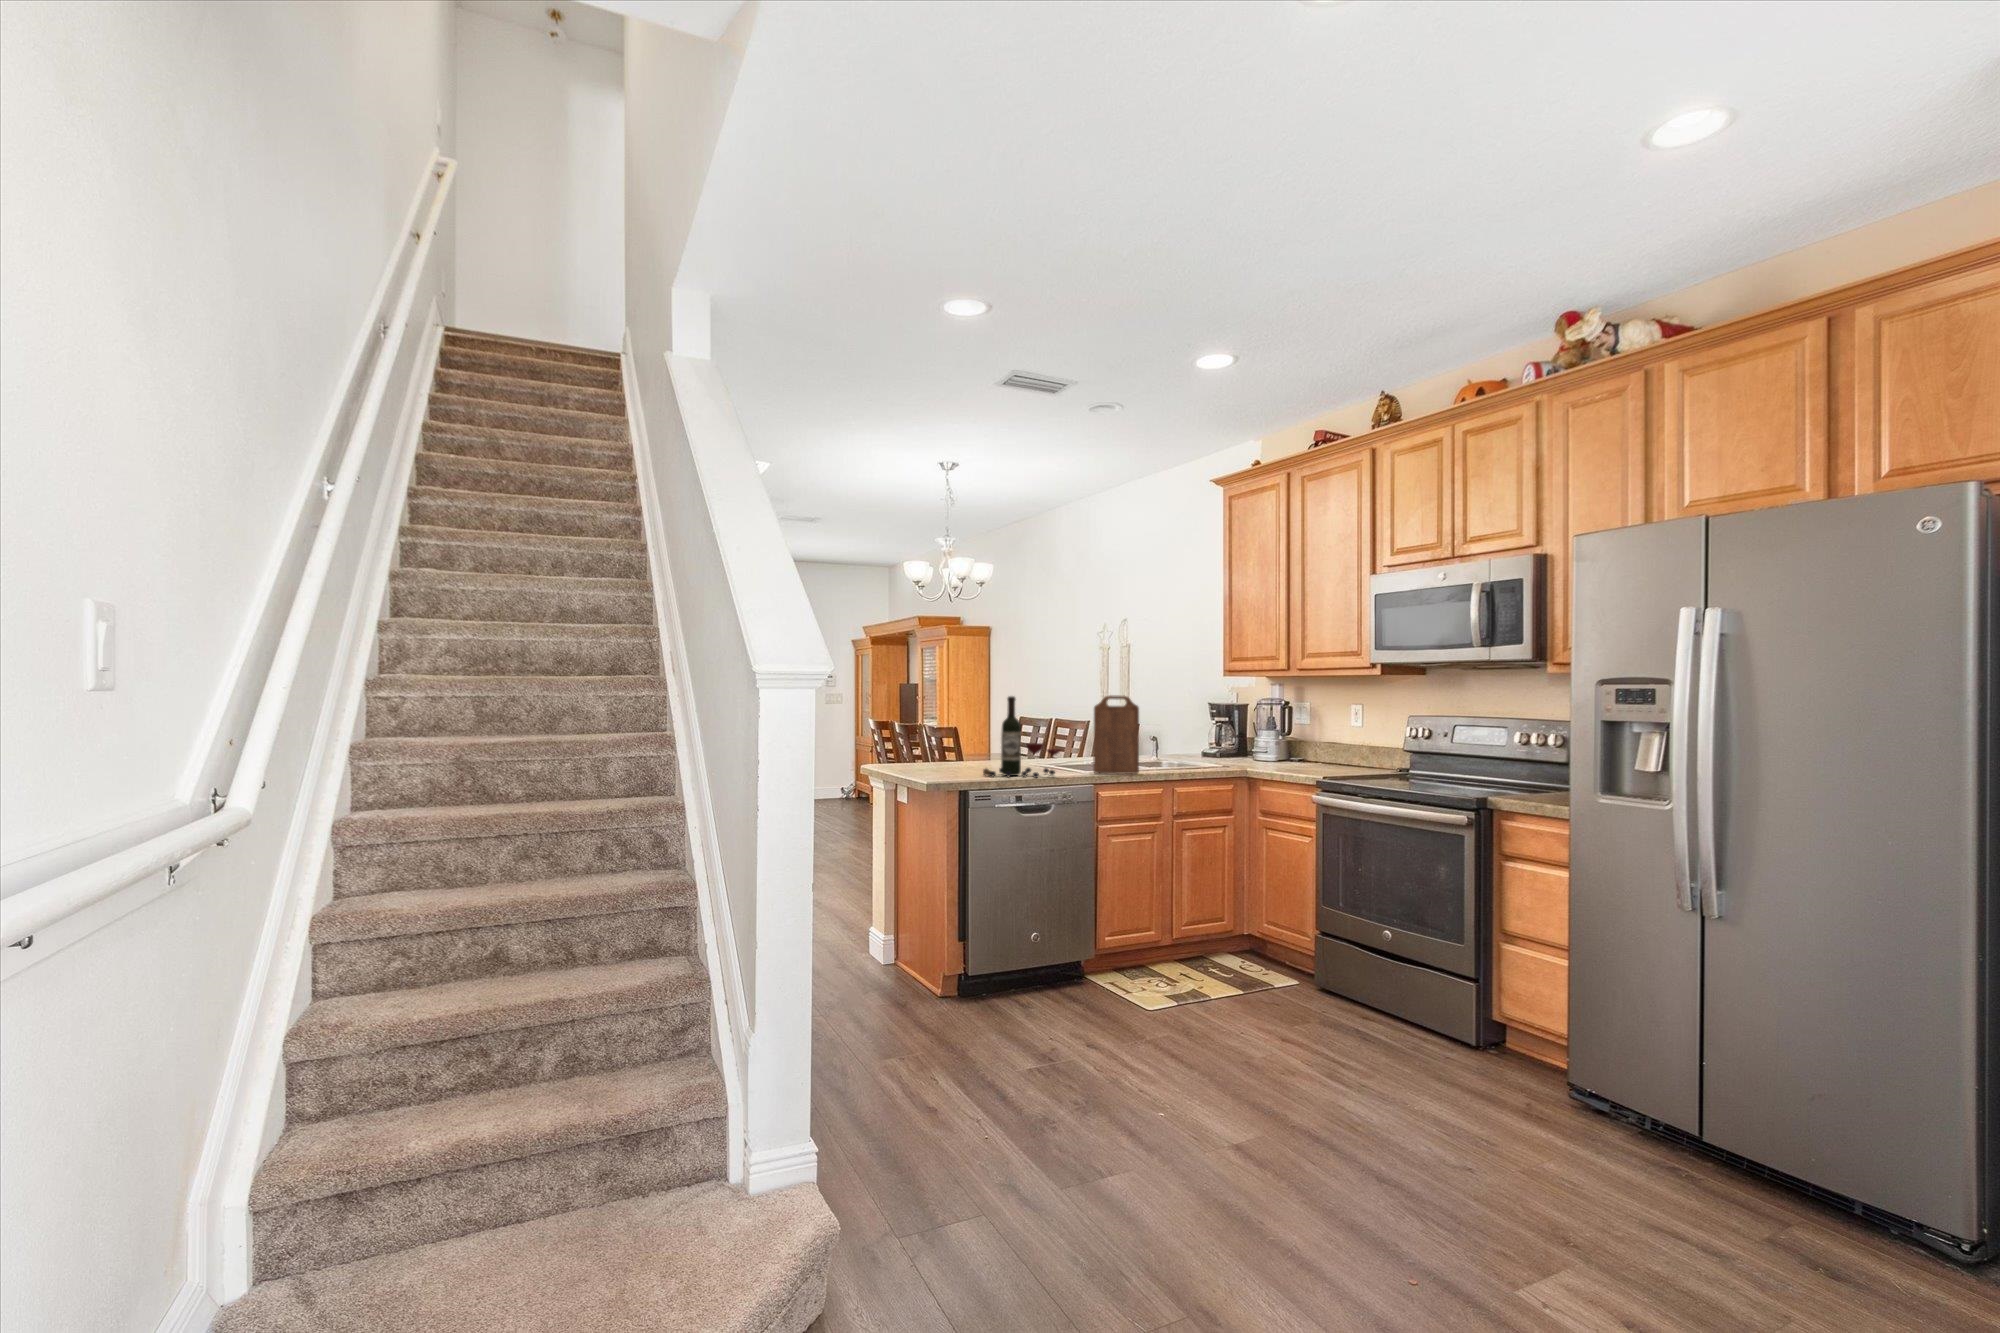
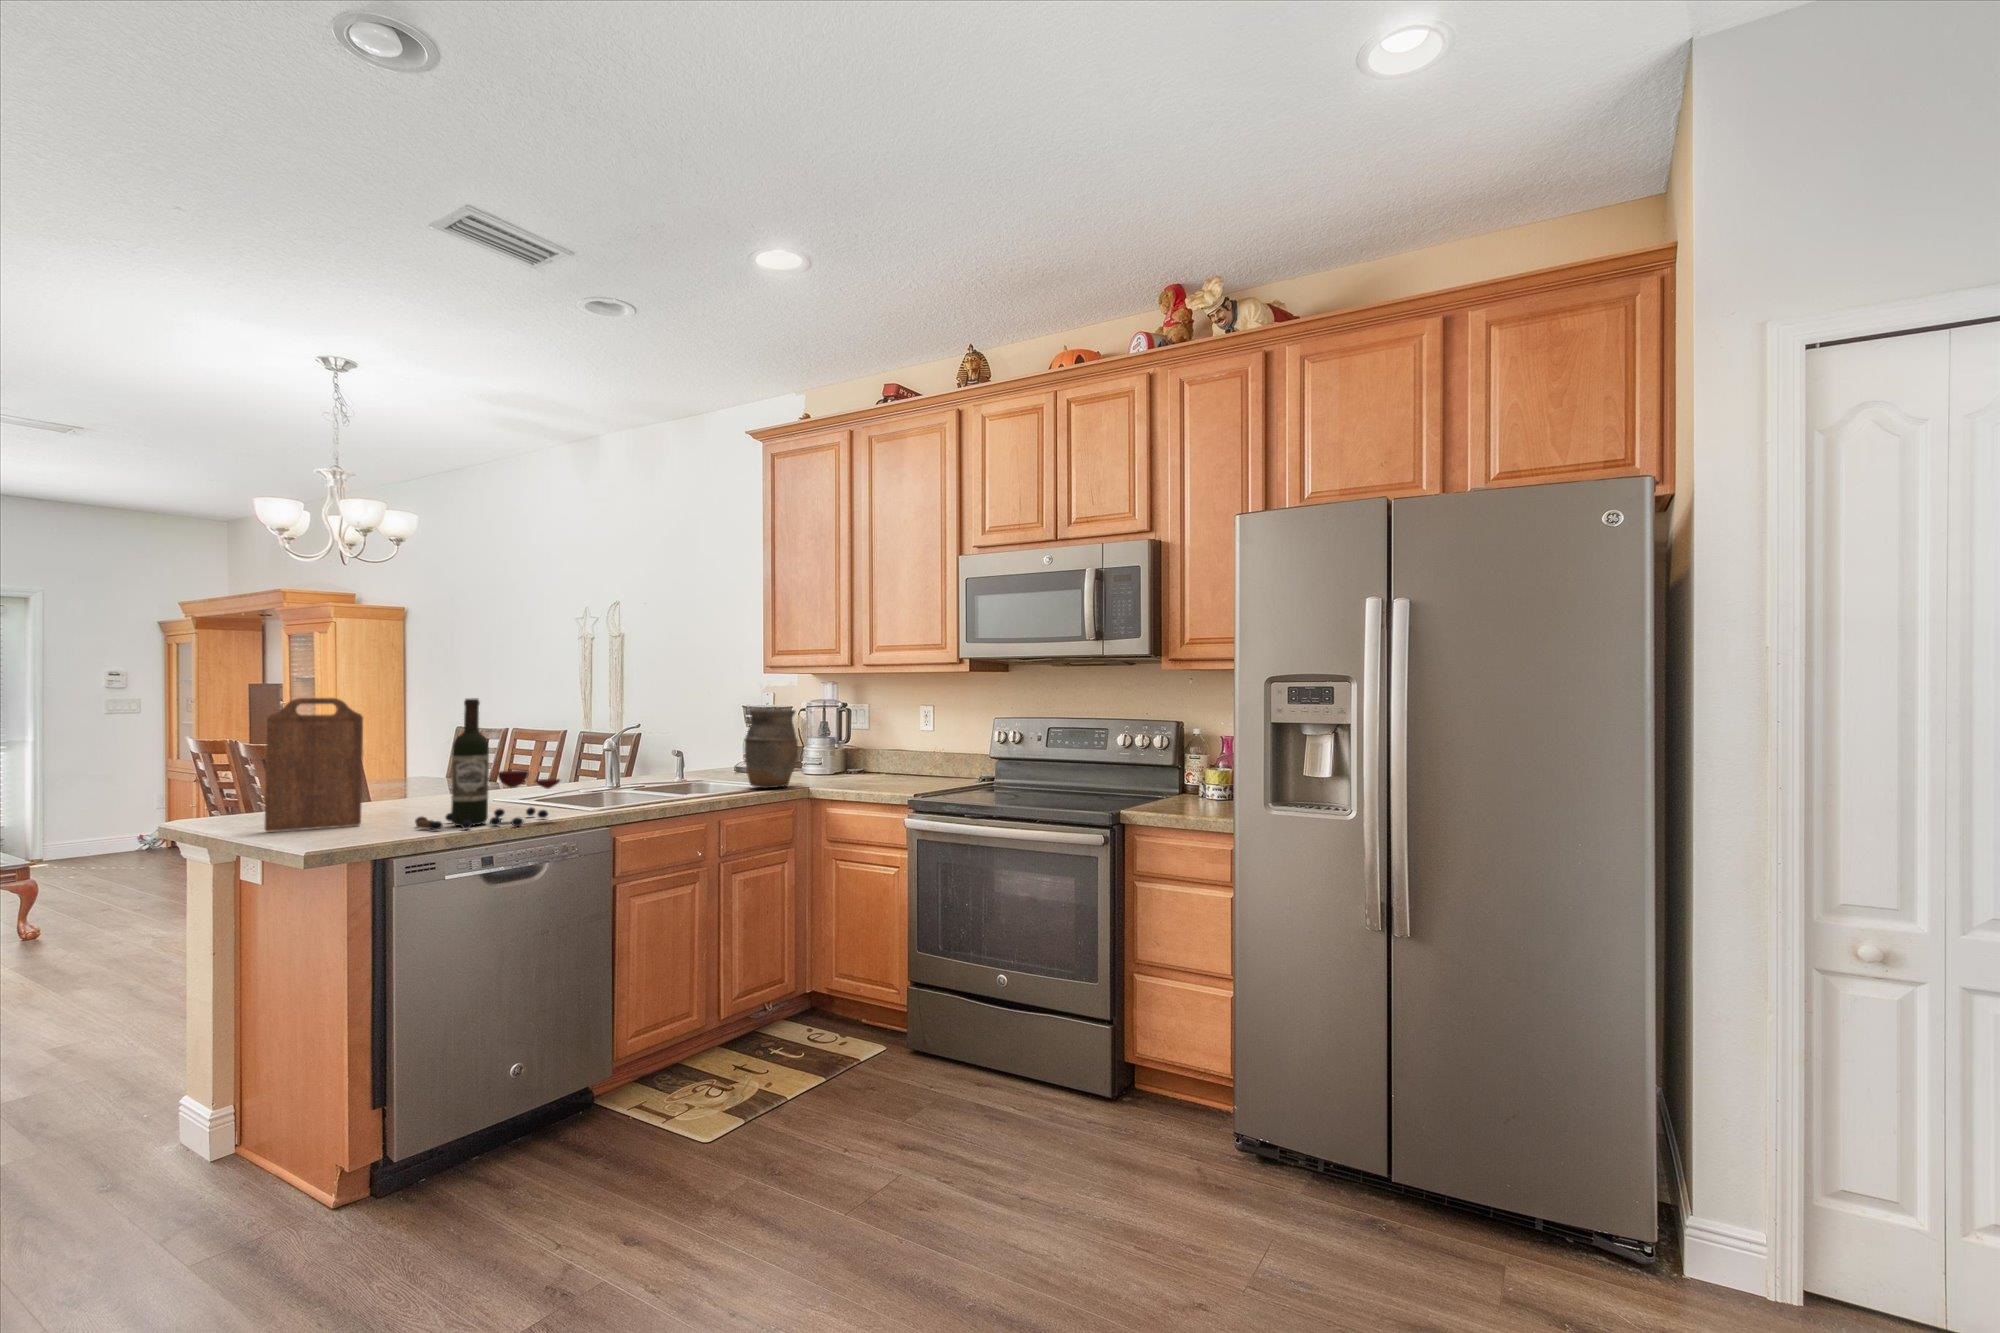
cutting board: present [1093,695,1139,774] -> present [265,698,363,832]
vase: none [1197,706,1239,768] -> present [745,709,798,788]

